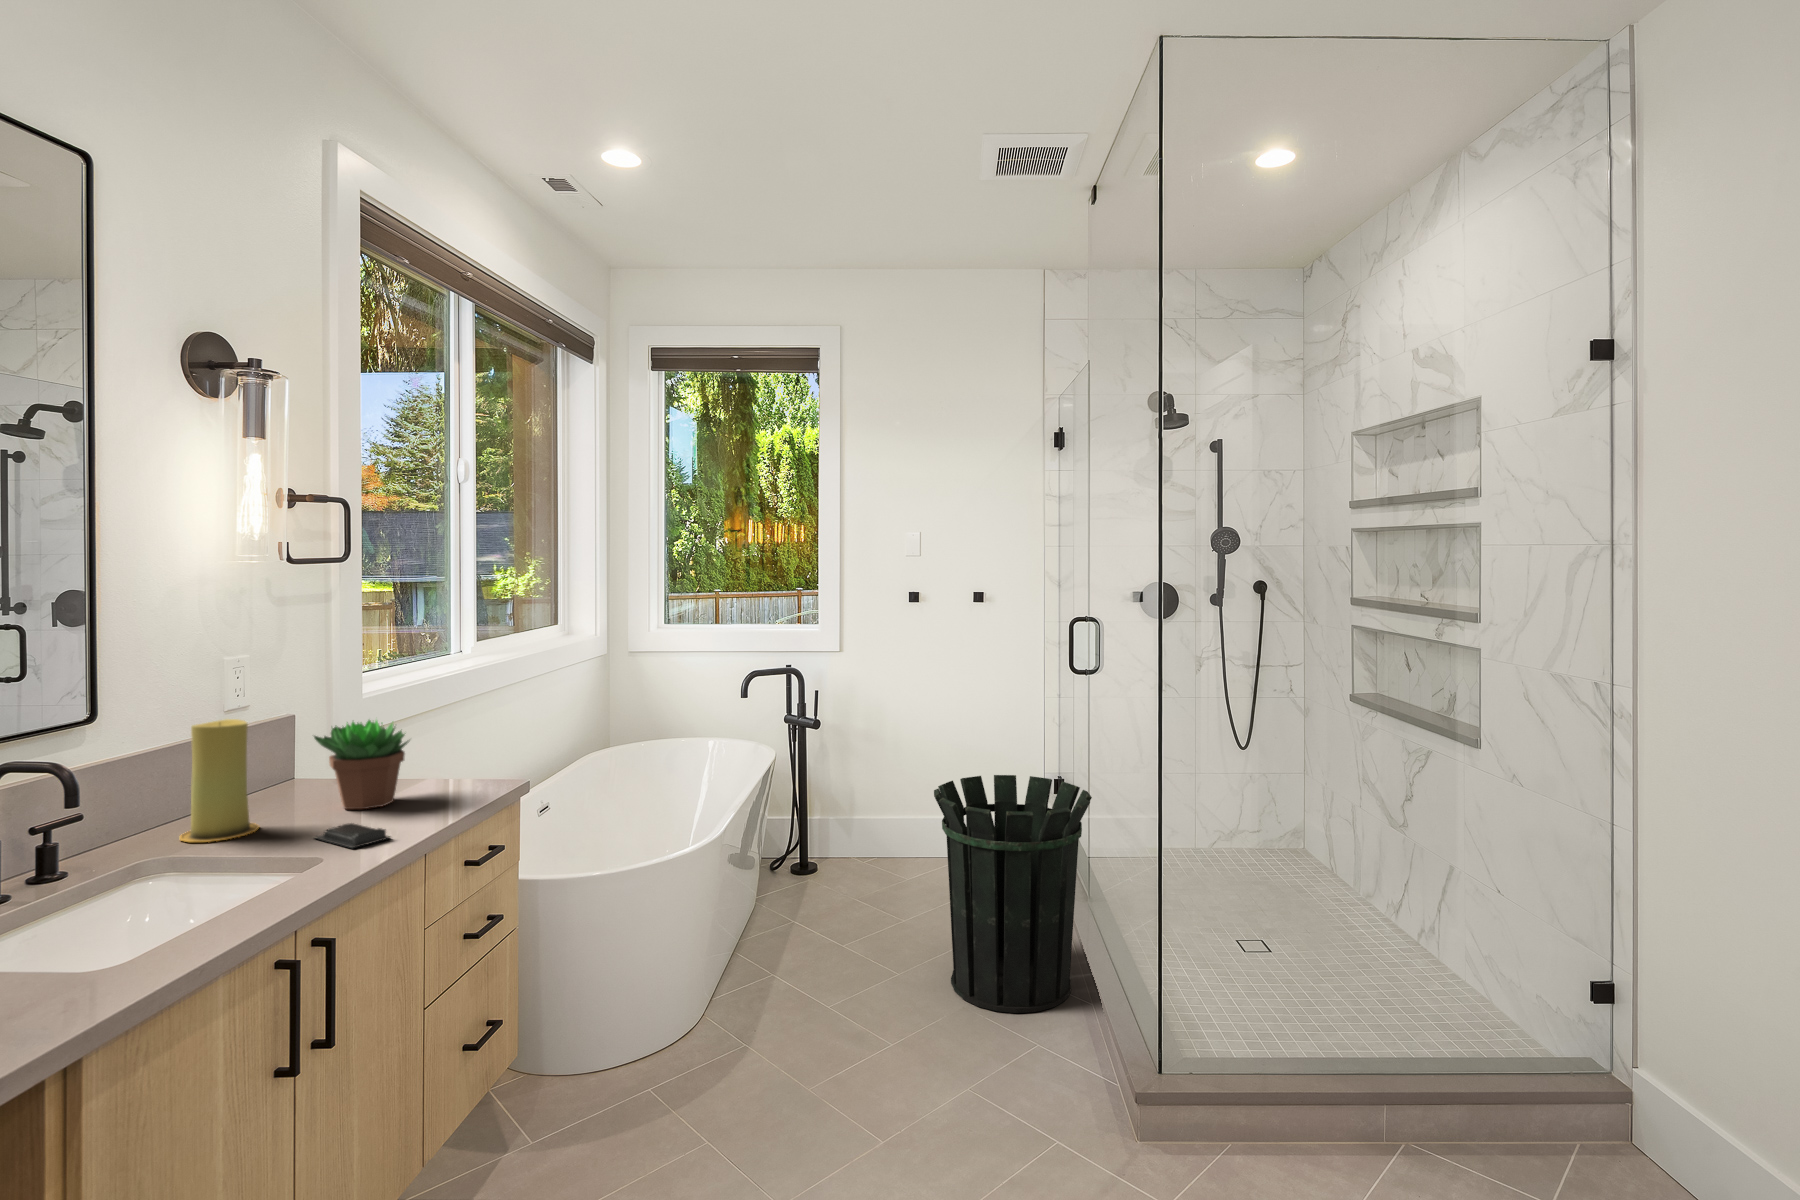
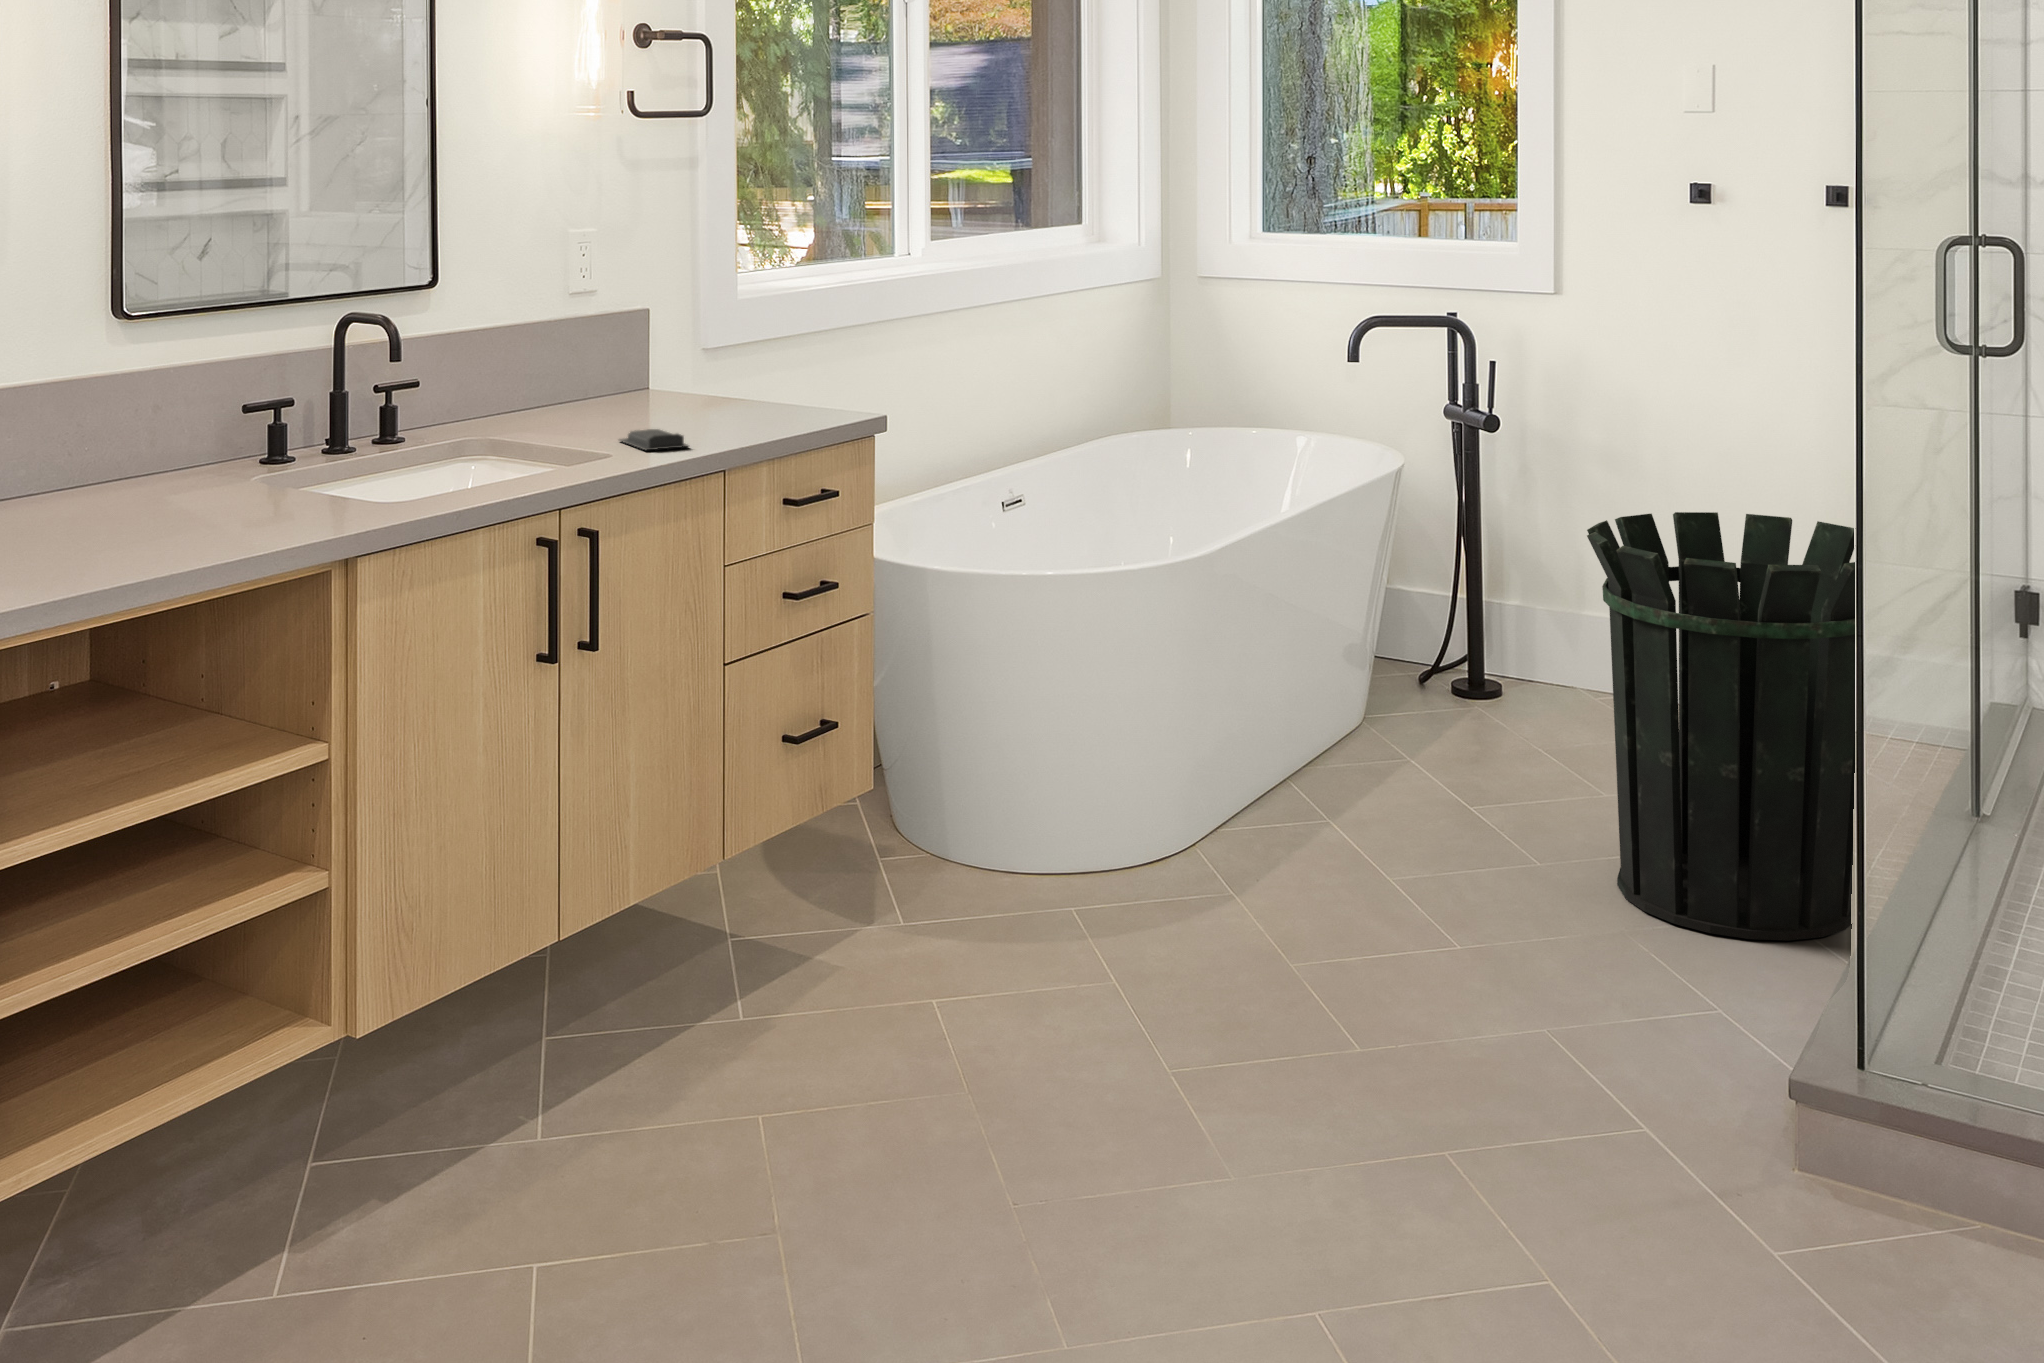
candle: present [180,719,259,842] -> none [502,301,578,435]
succulent plant: present [314,720,409,809] -> none [639,313,742,424]

